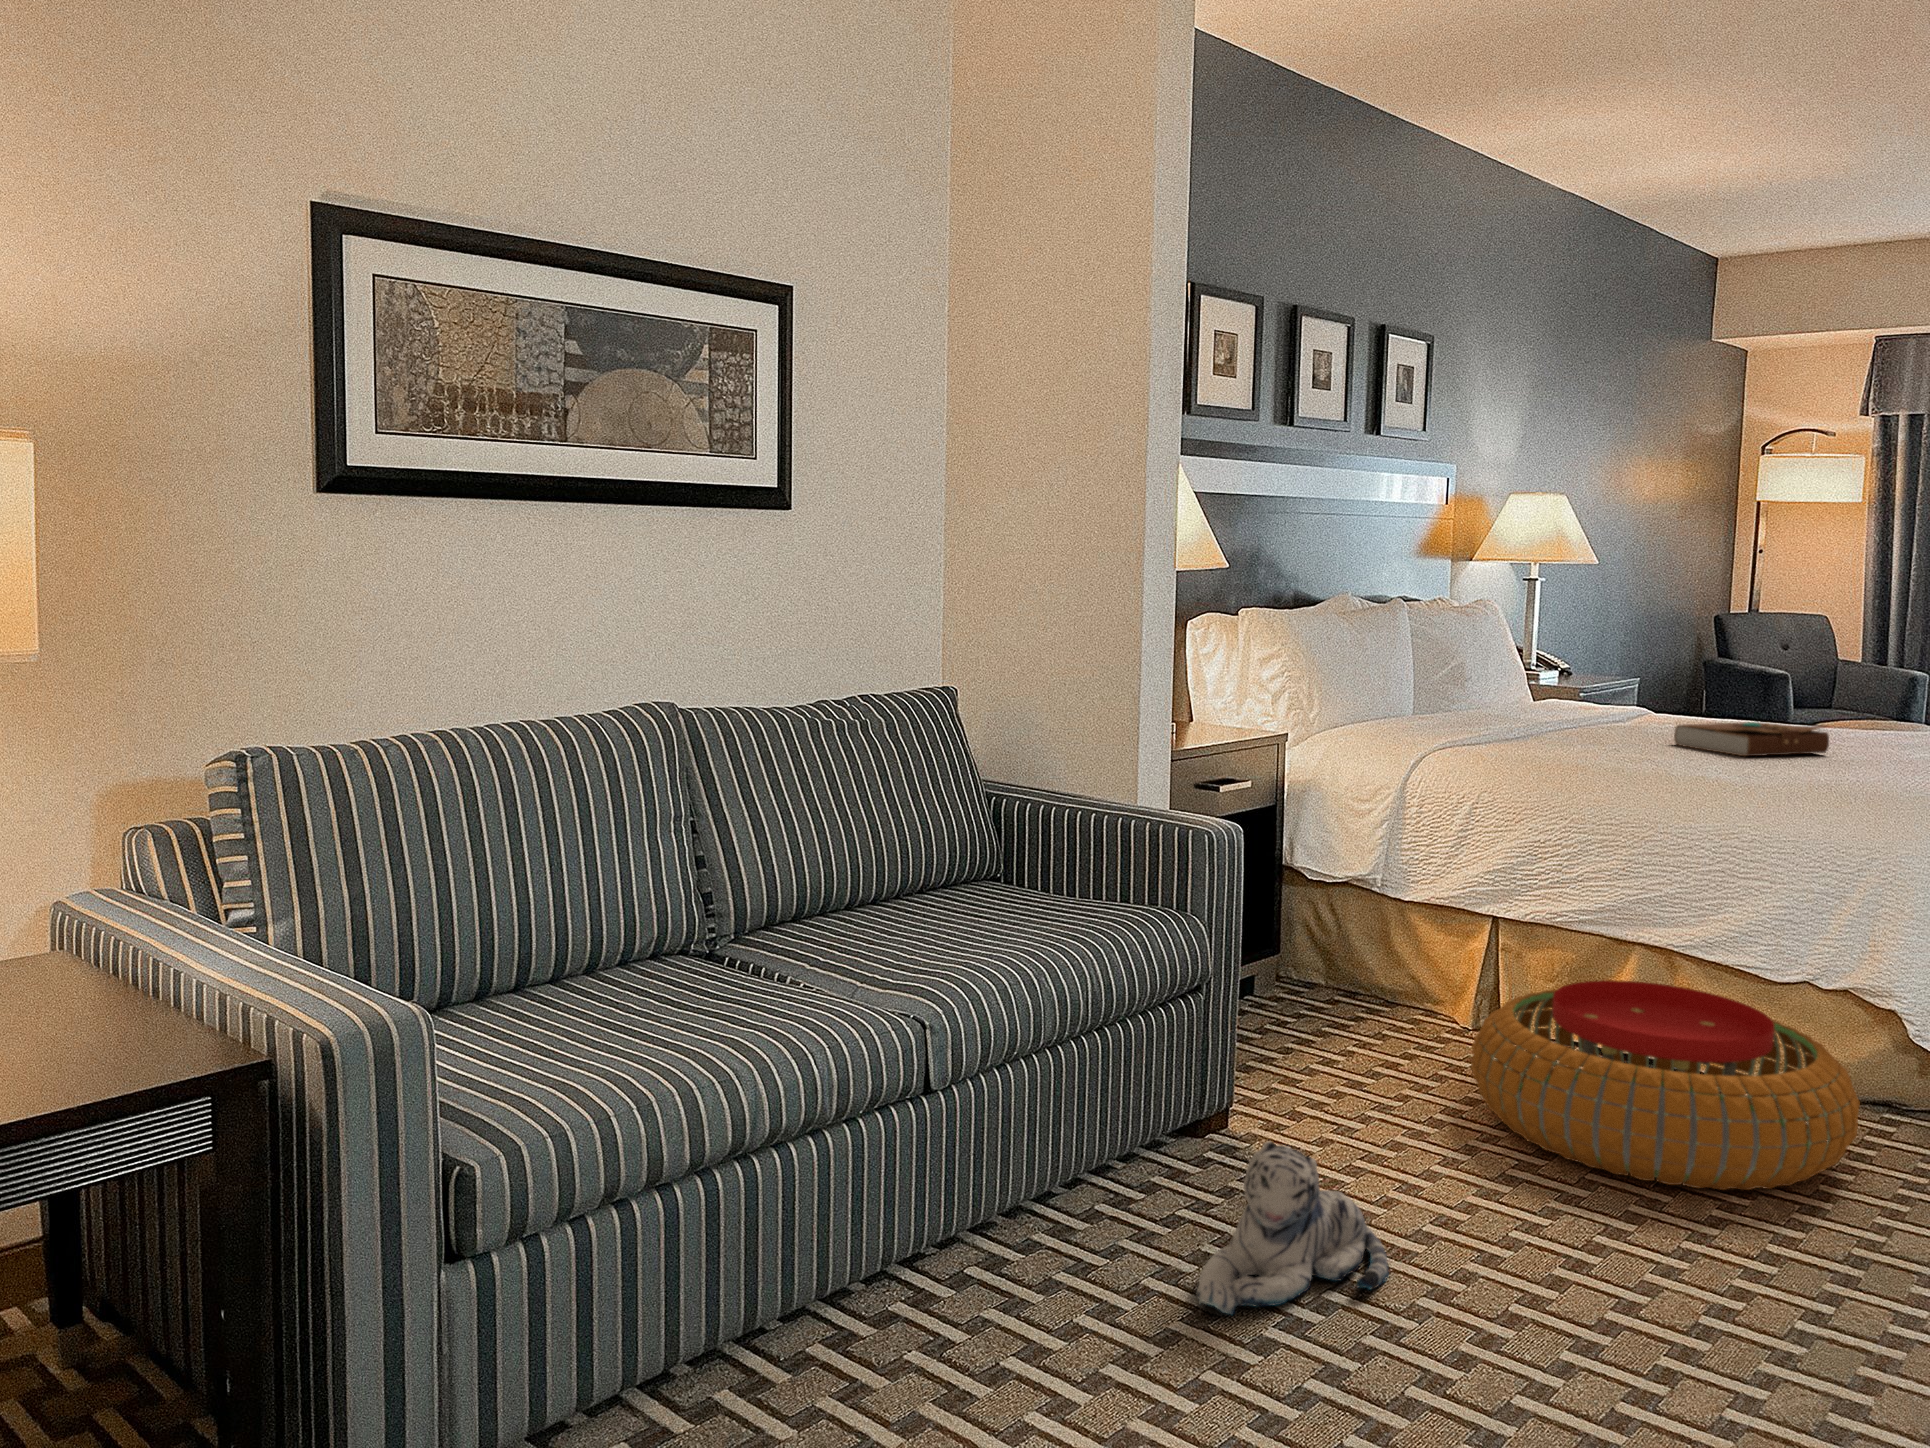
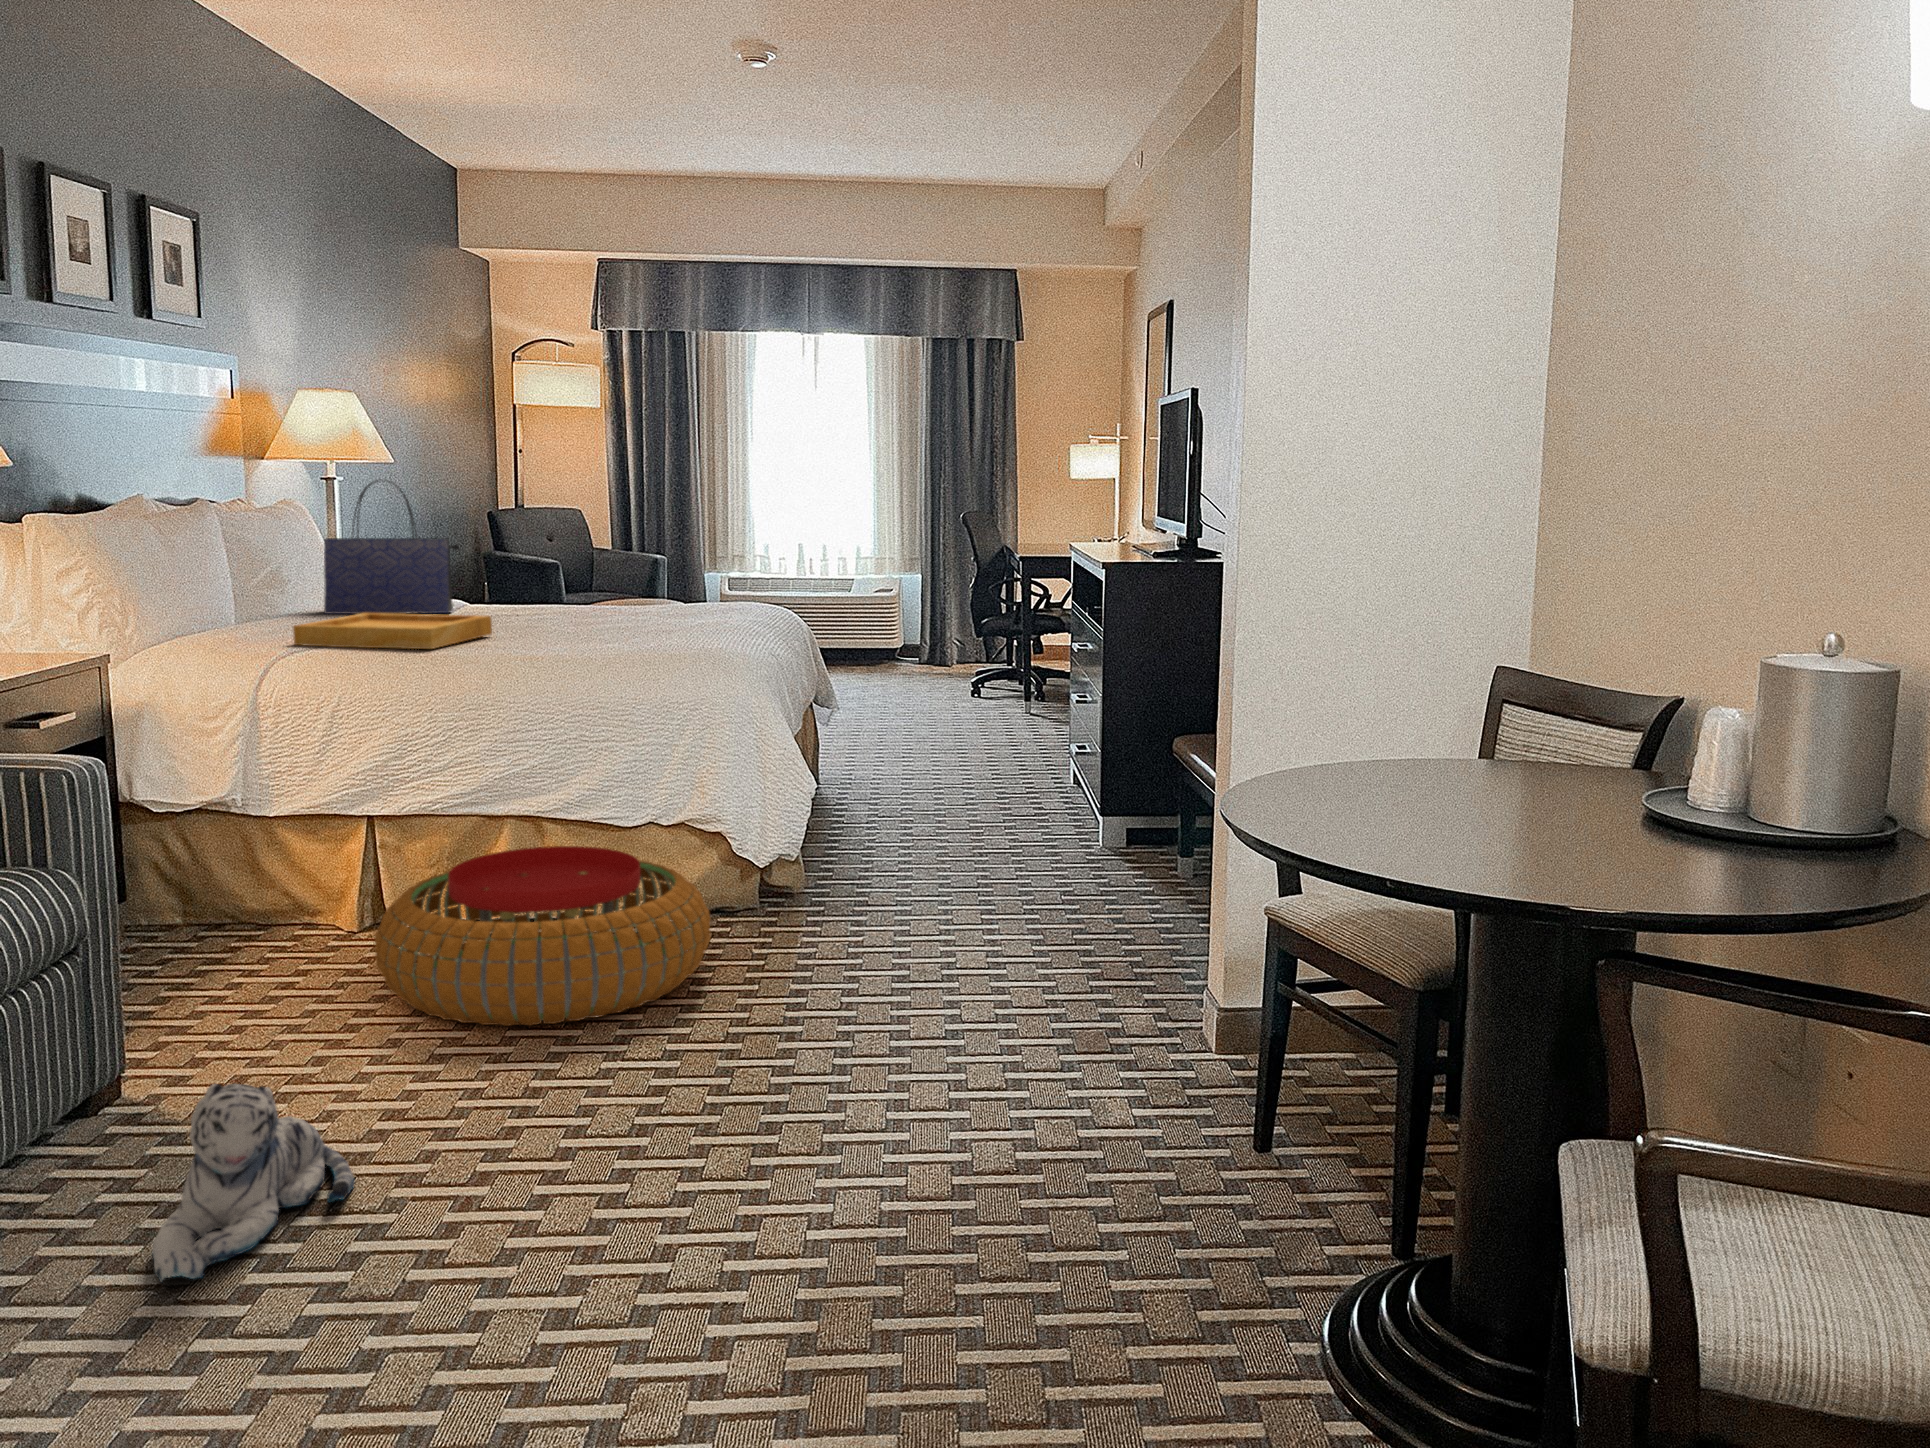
tote bag: none [1497,583,1640,722] -> present [324,480,459,614]
tray: none [1449,715,1654,759] -> present [293,613,492,649]
book: present [1674,722,1829,756] -> none [505,600,633,633]

